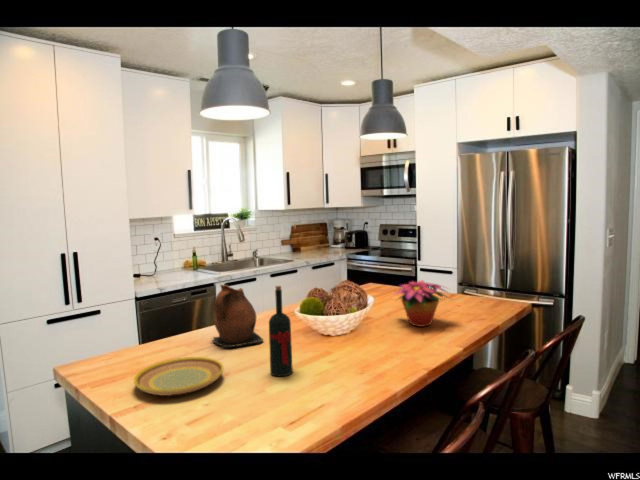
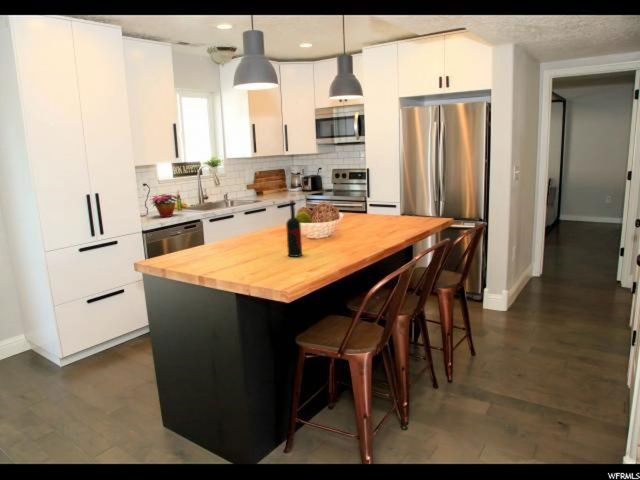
flower arrangement: present [396,280,445,327] -> present [151,194,178,217]
ceramic pitcher: present [213,285,263,347] -> none [235,206,273,248]
plate: present [134,357,223,396] -> none [206,250,260,266]

